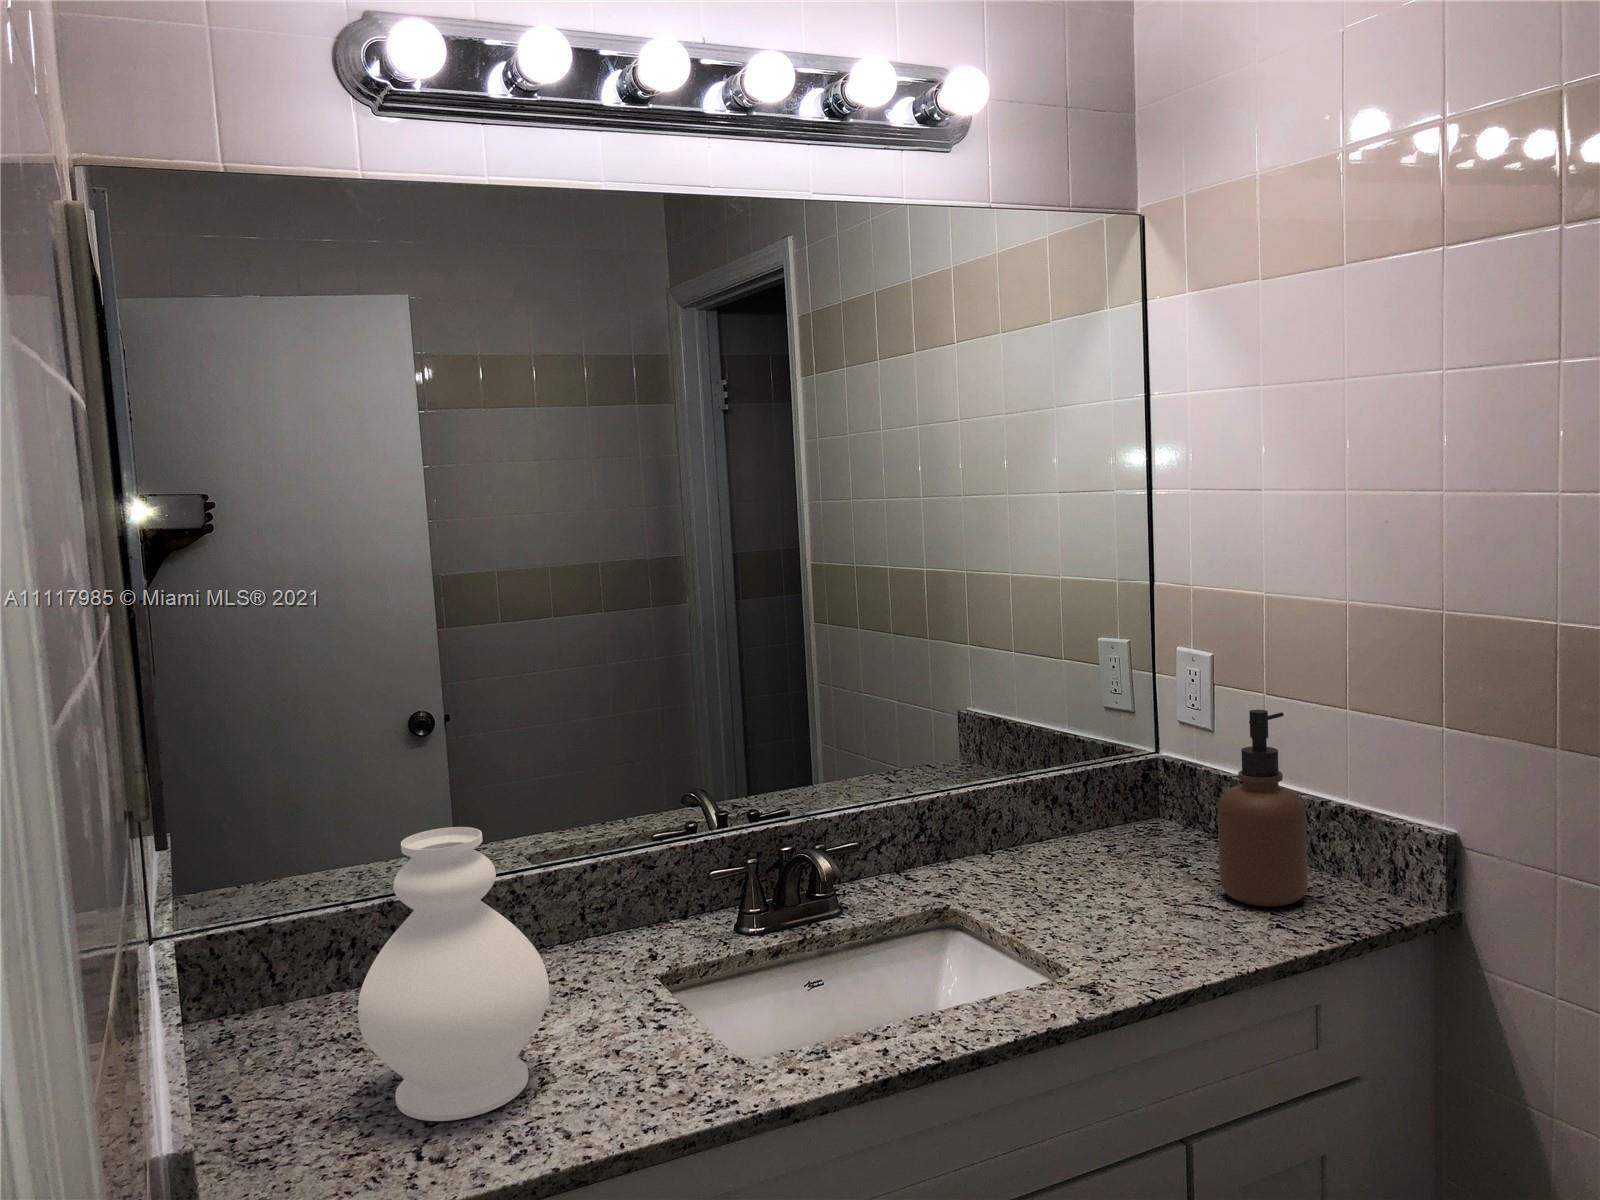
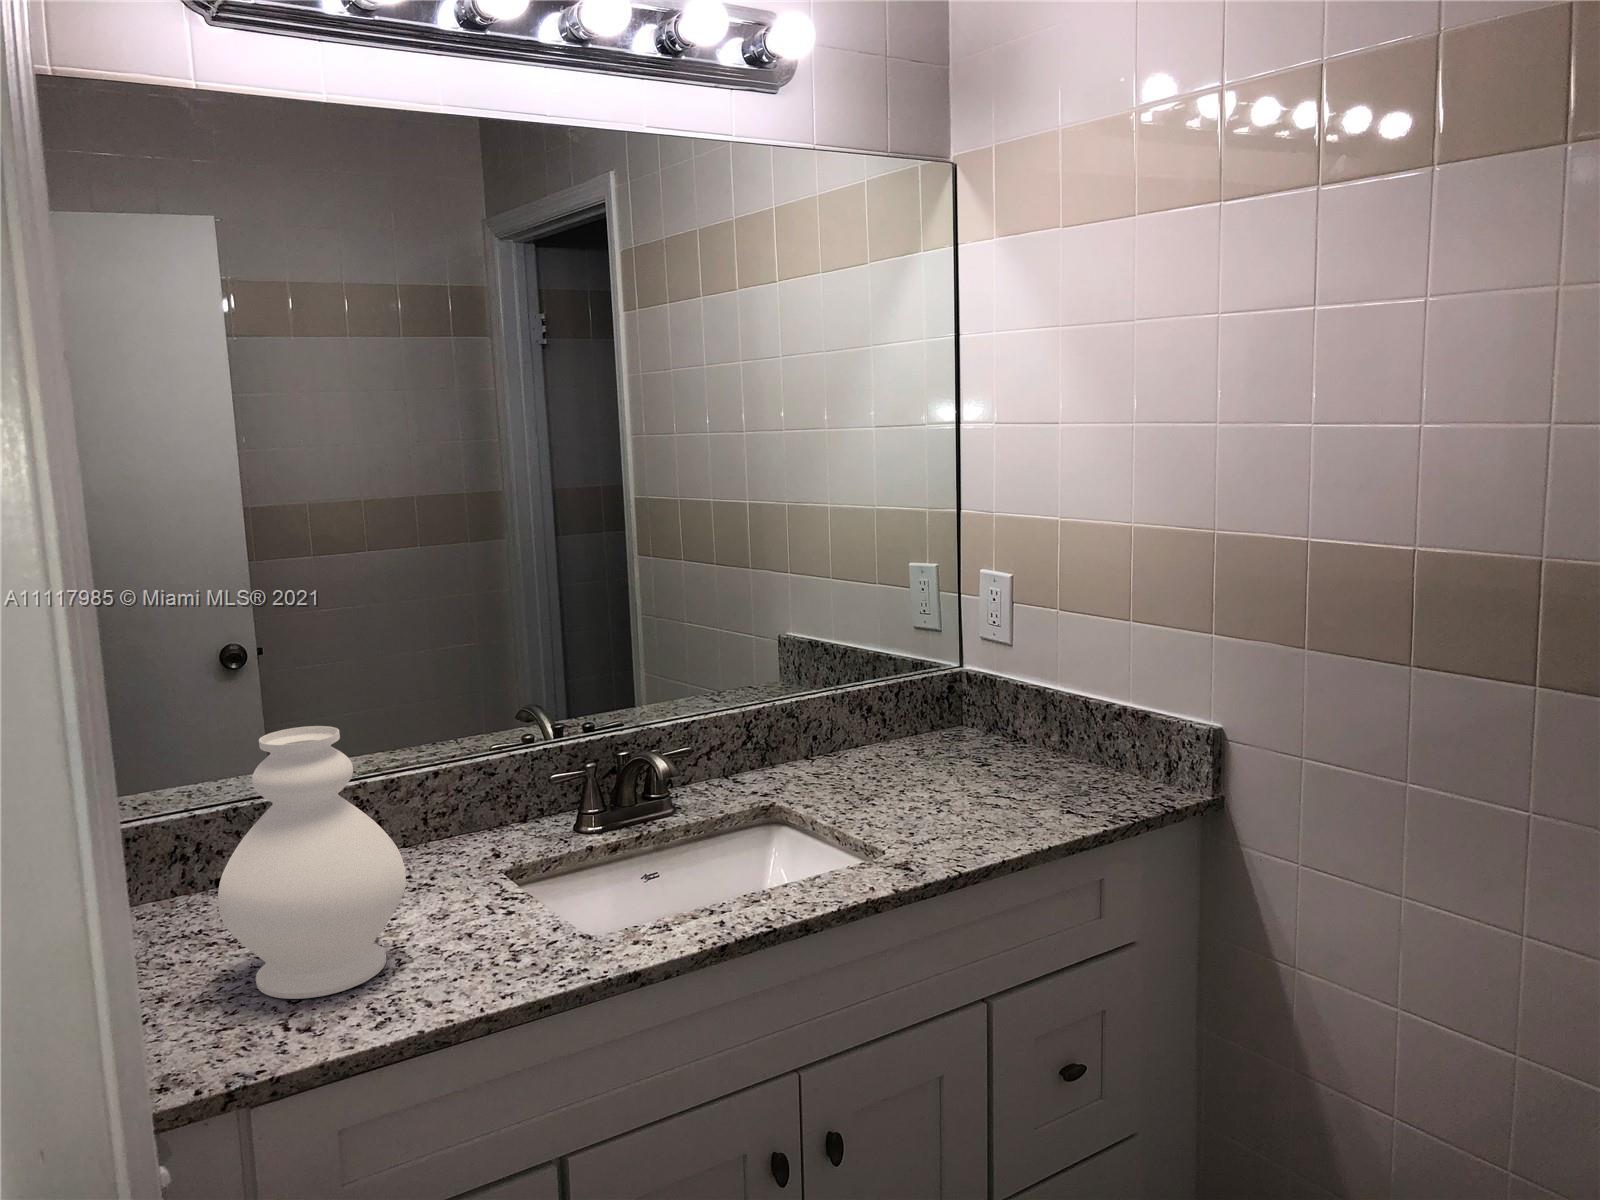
soap dispenser: present [1218,710,1308,907] -> none [1016,622,1091,796]

